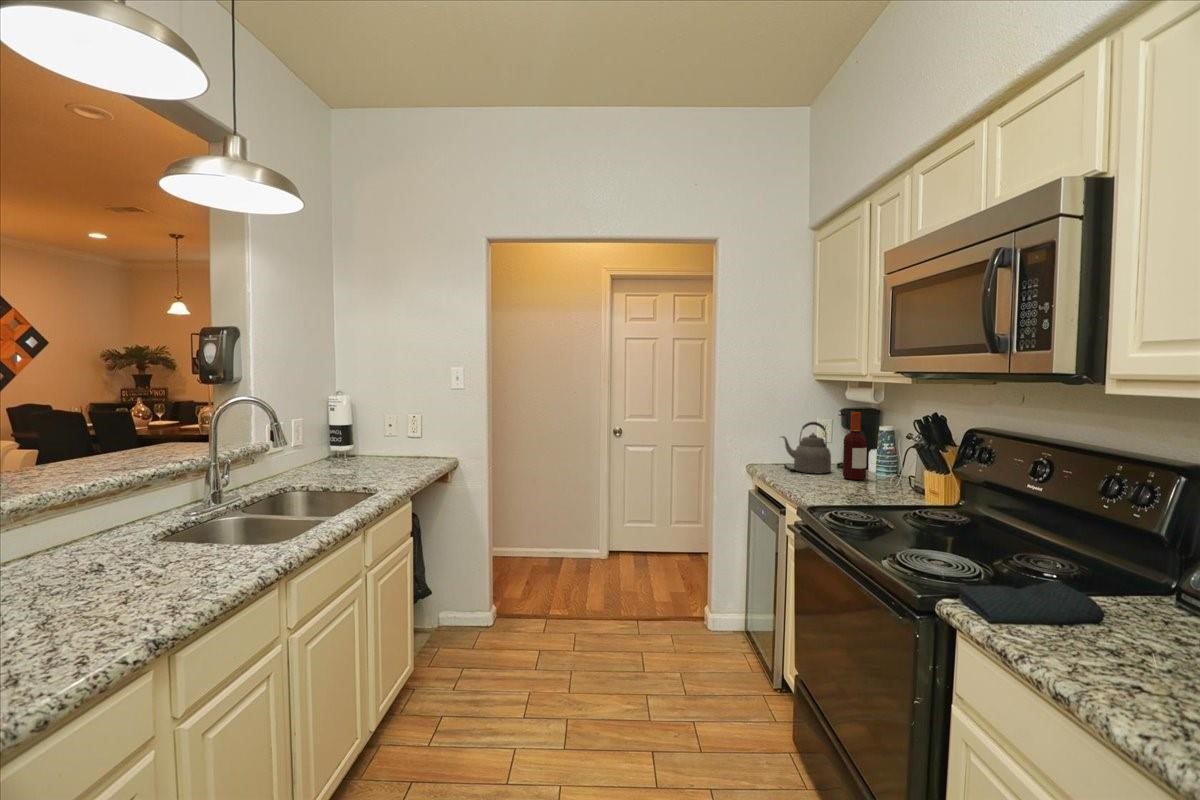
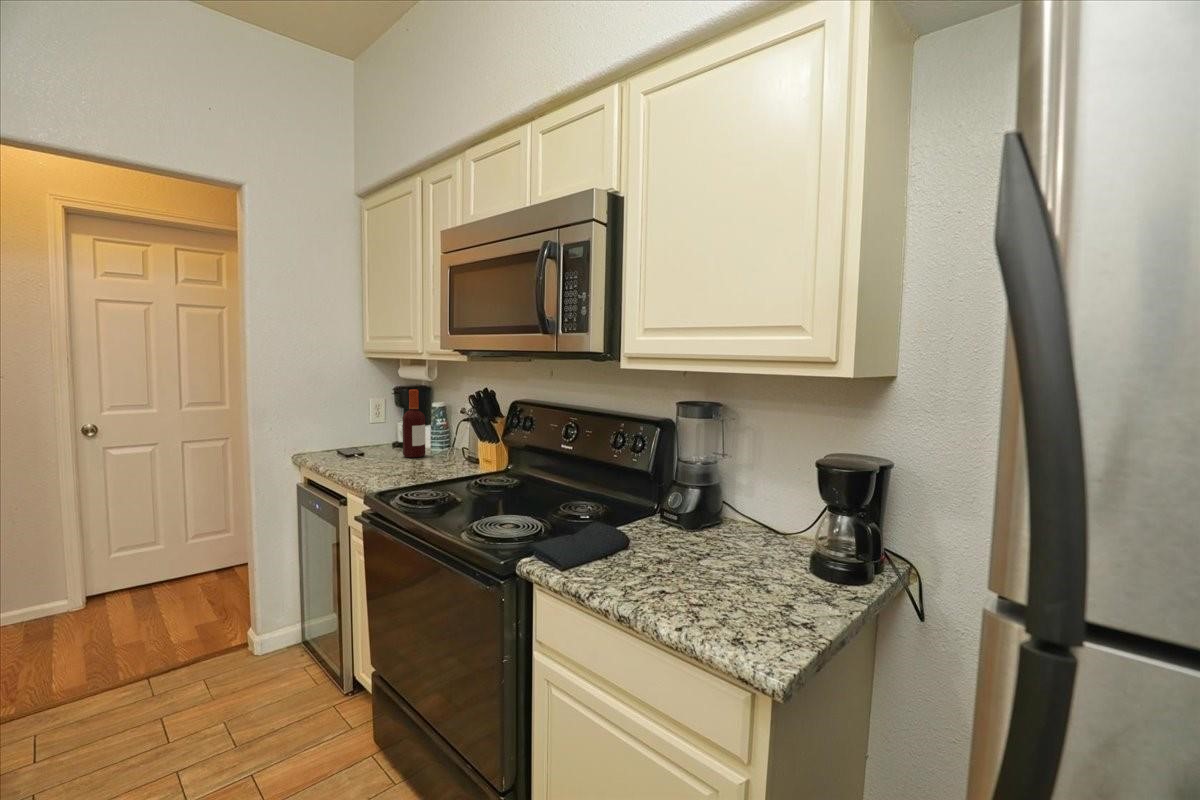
kettle: present [781,422,831,473] -> none [332,402,390,456]

